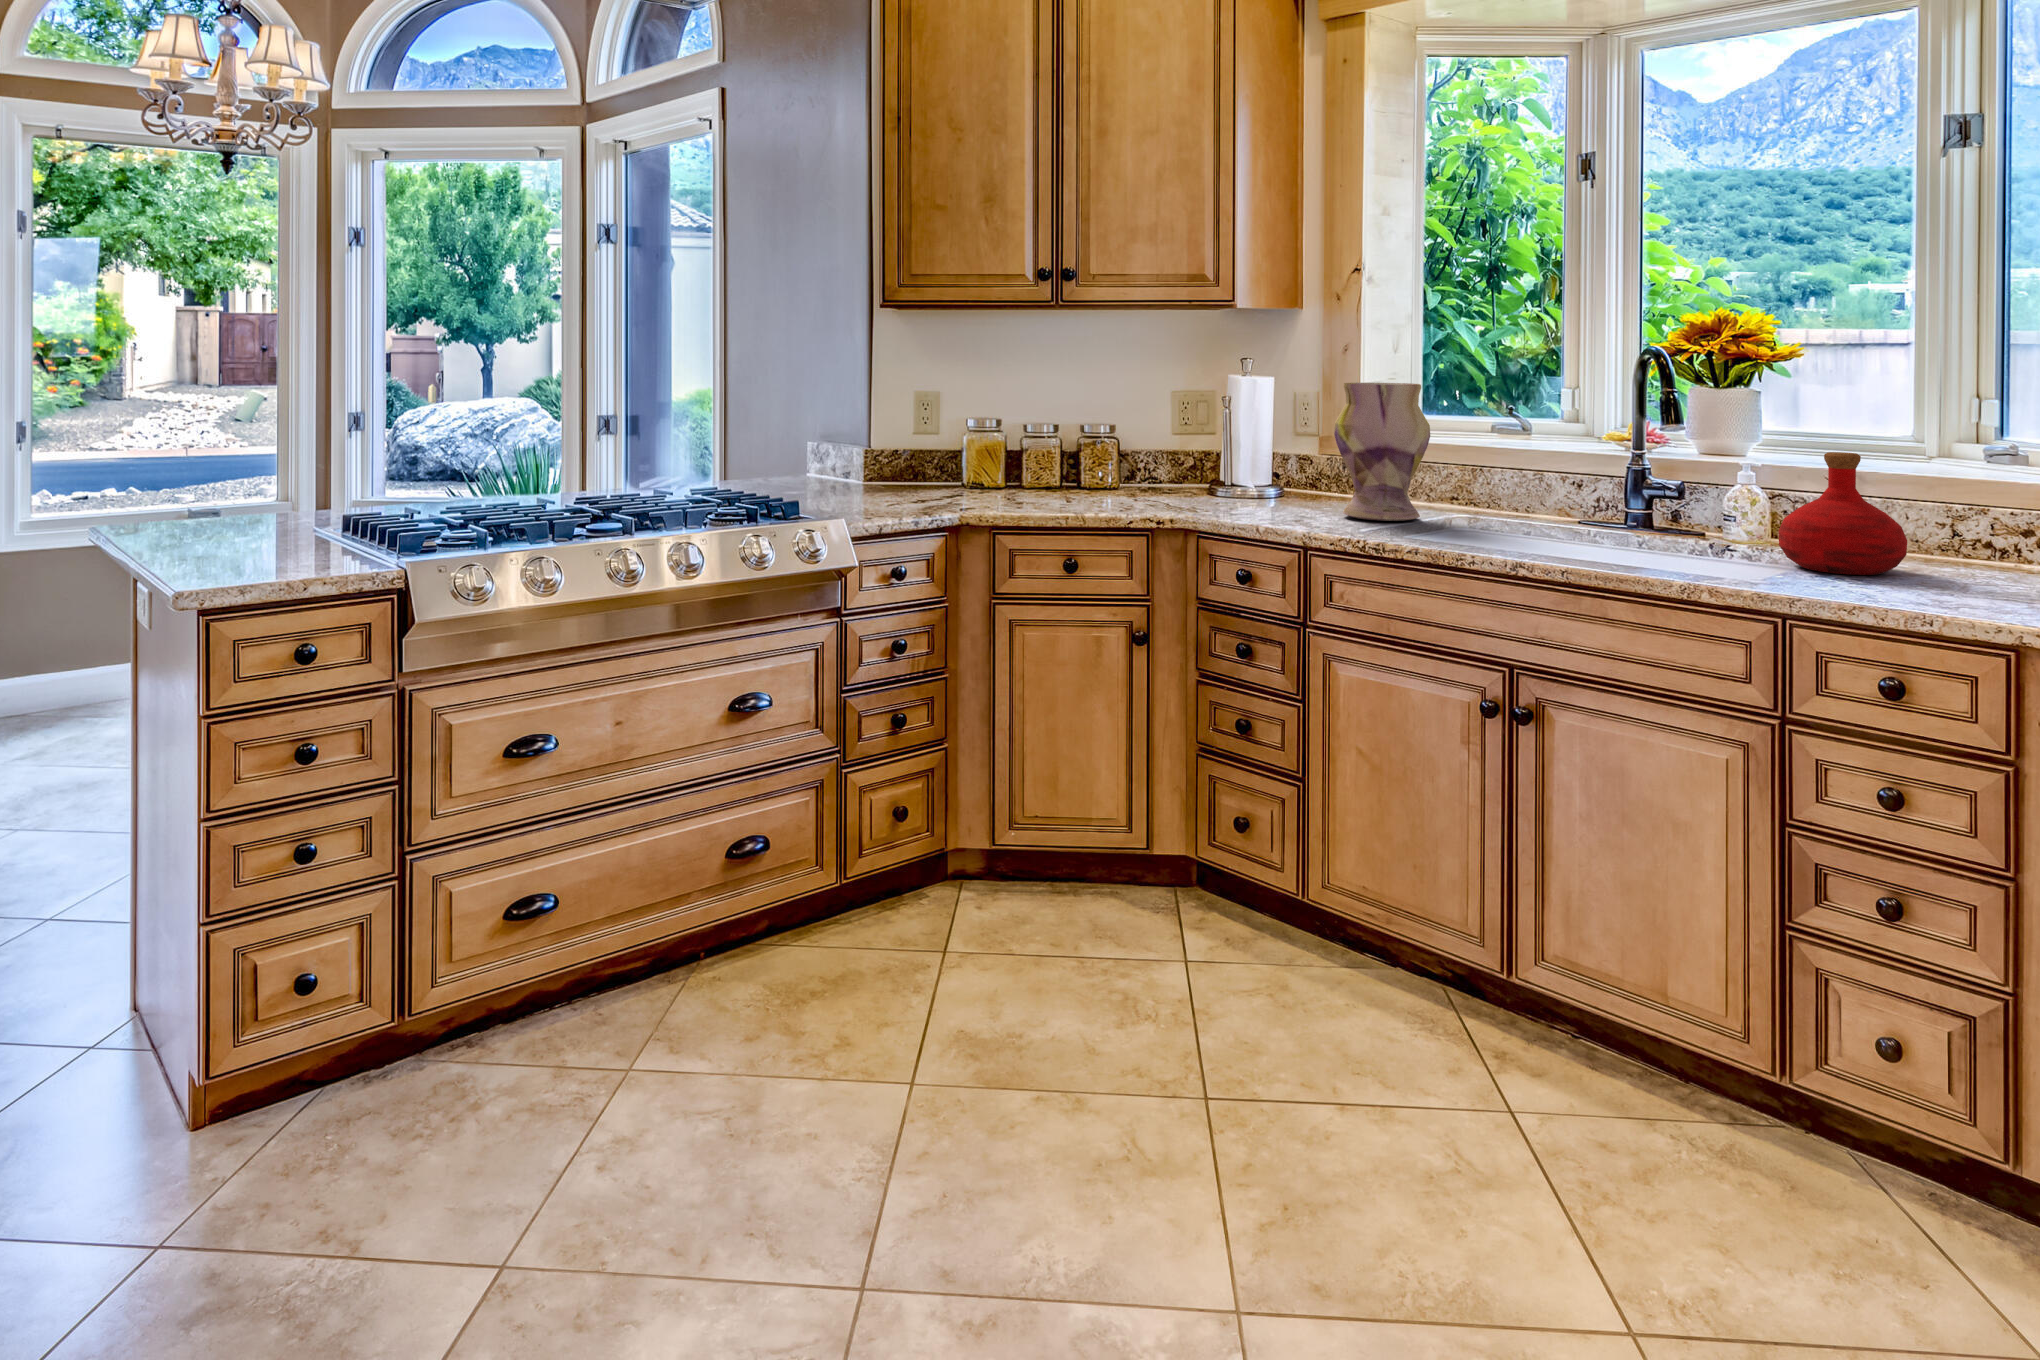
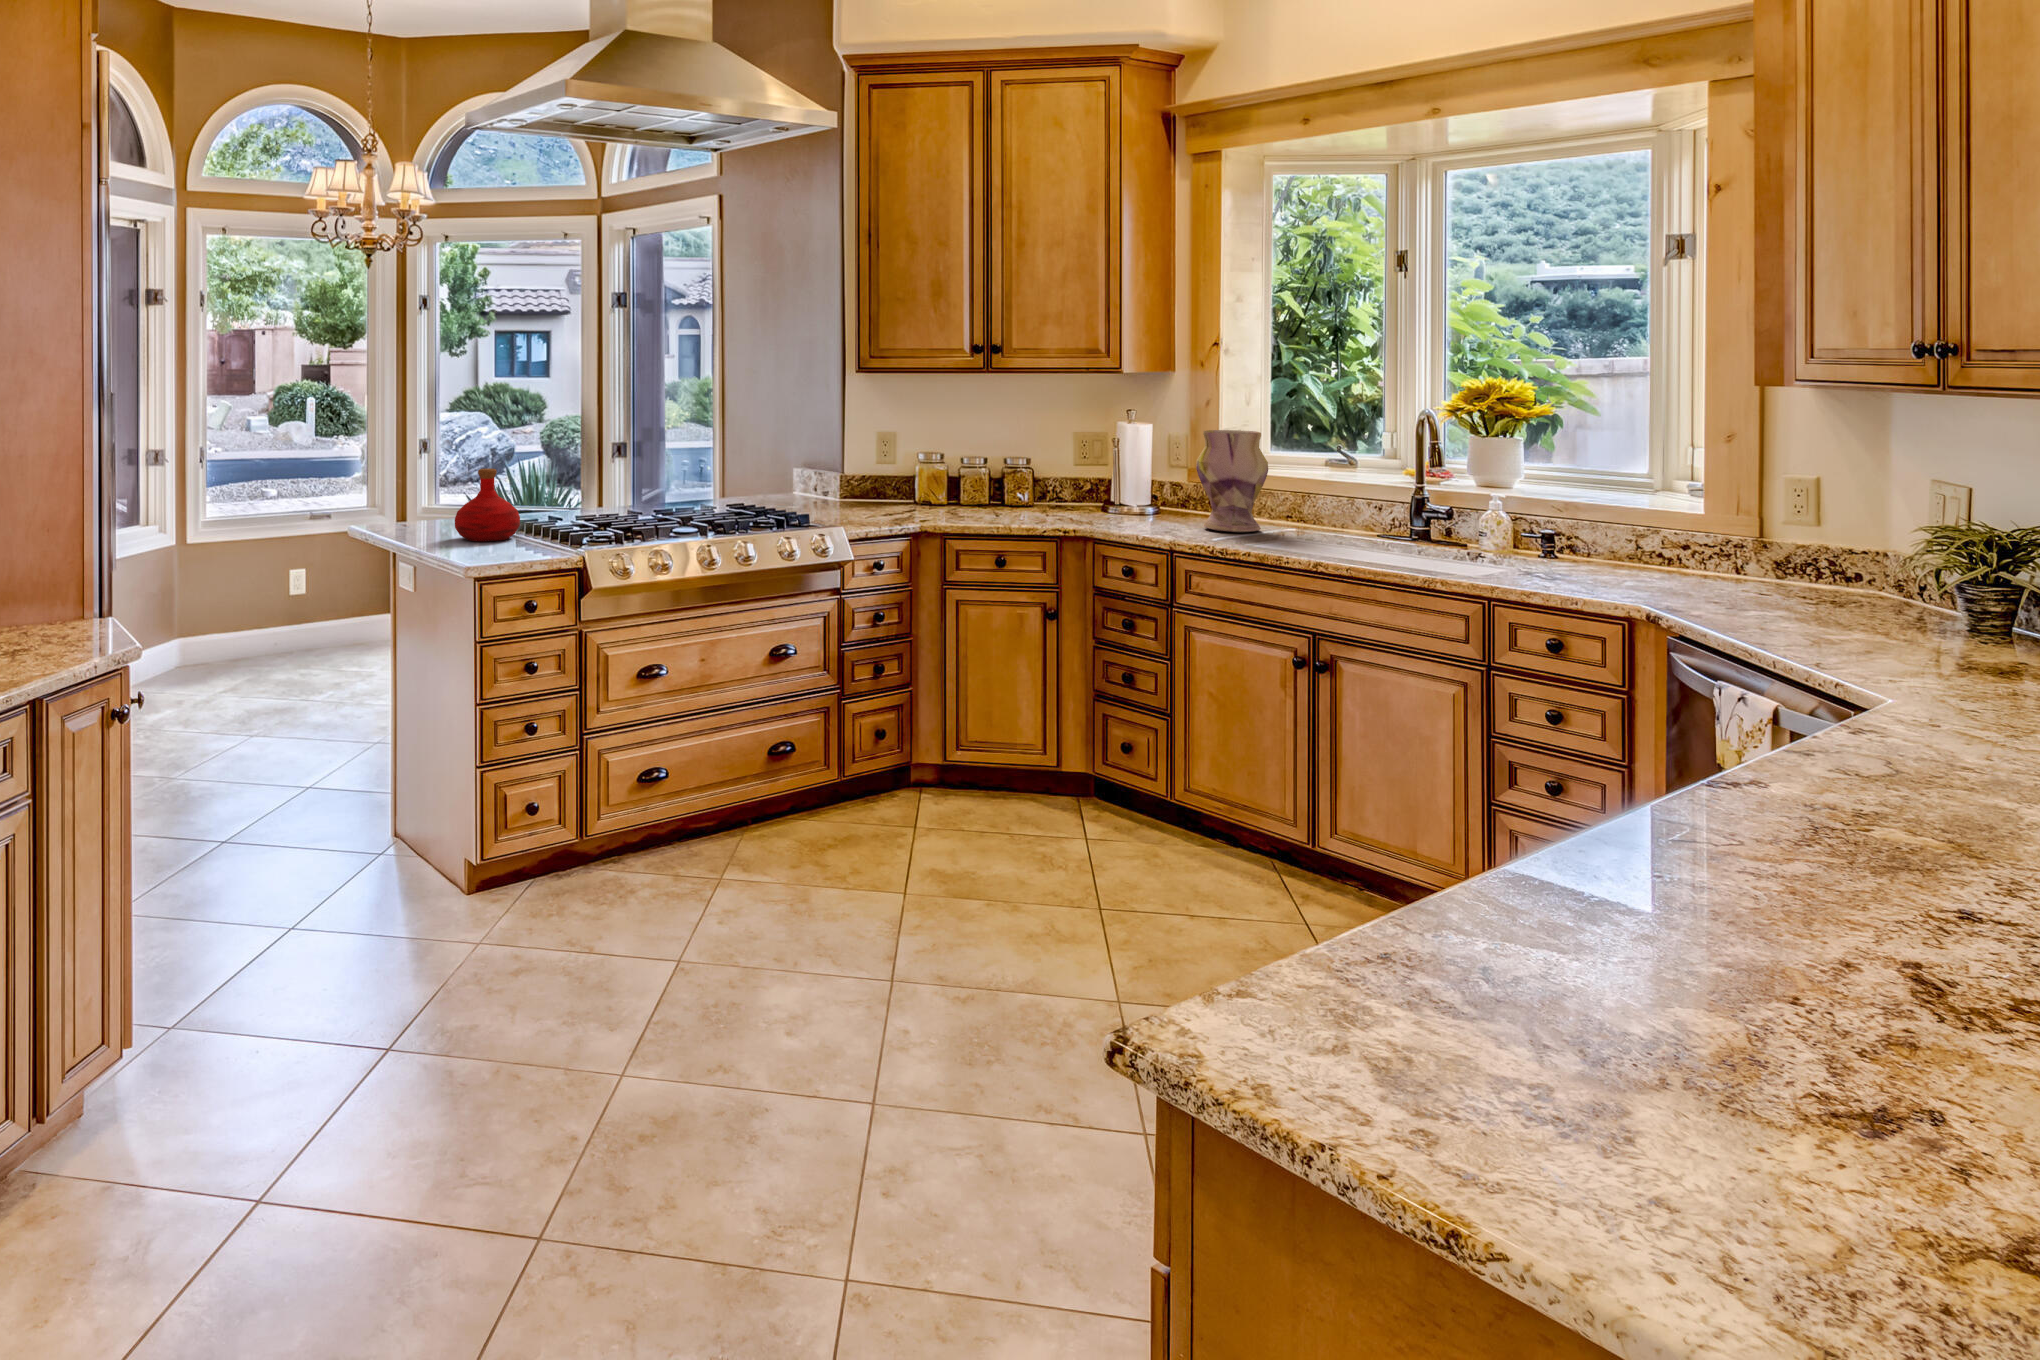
bottle: present [1778,452,1907,575] -> present [455,468,520,542]

